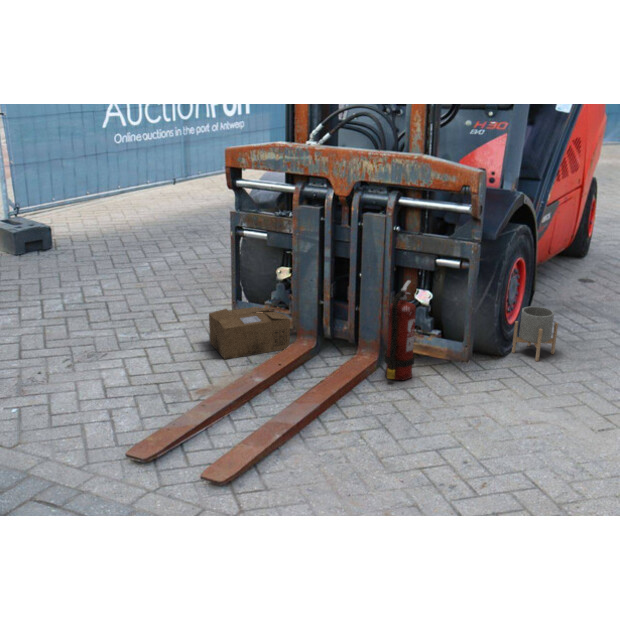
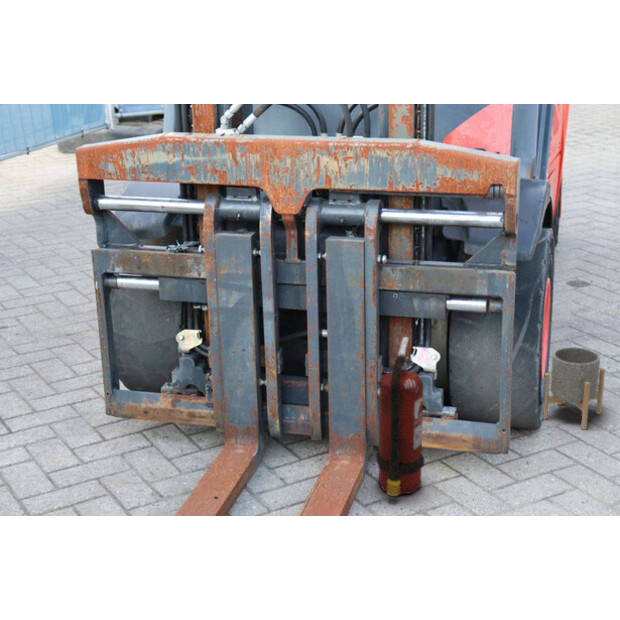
cardboard box: present [209,307,290,359] -> none [74,390,213,496]

